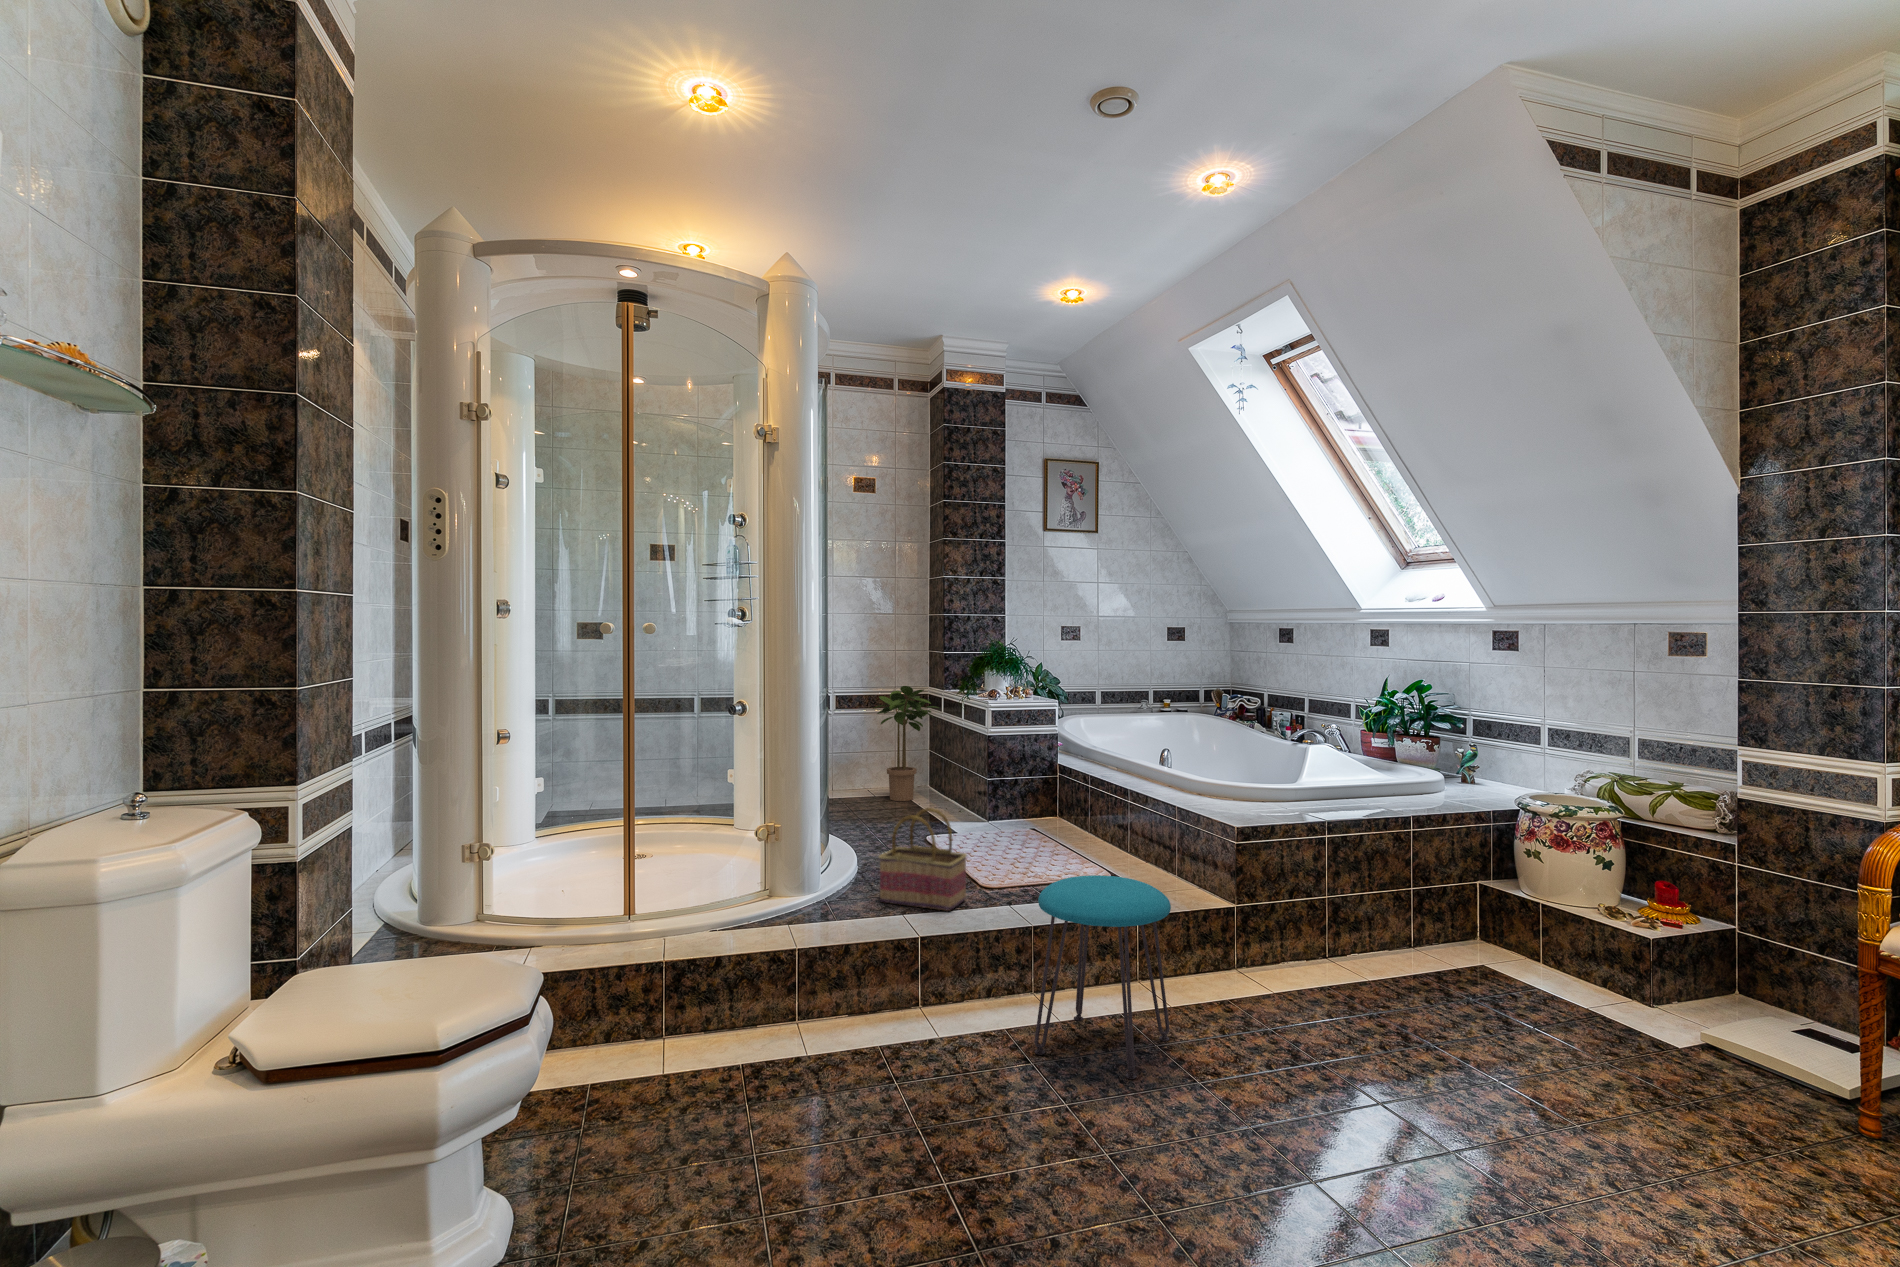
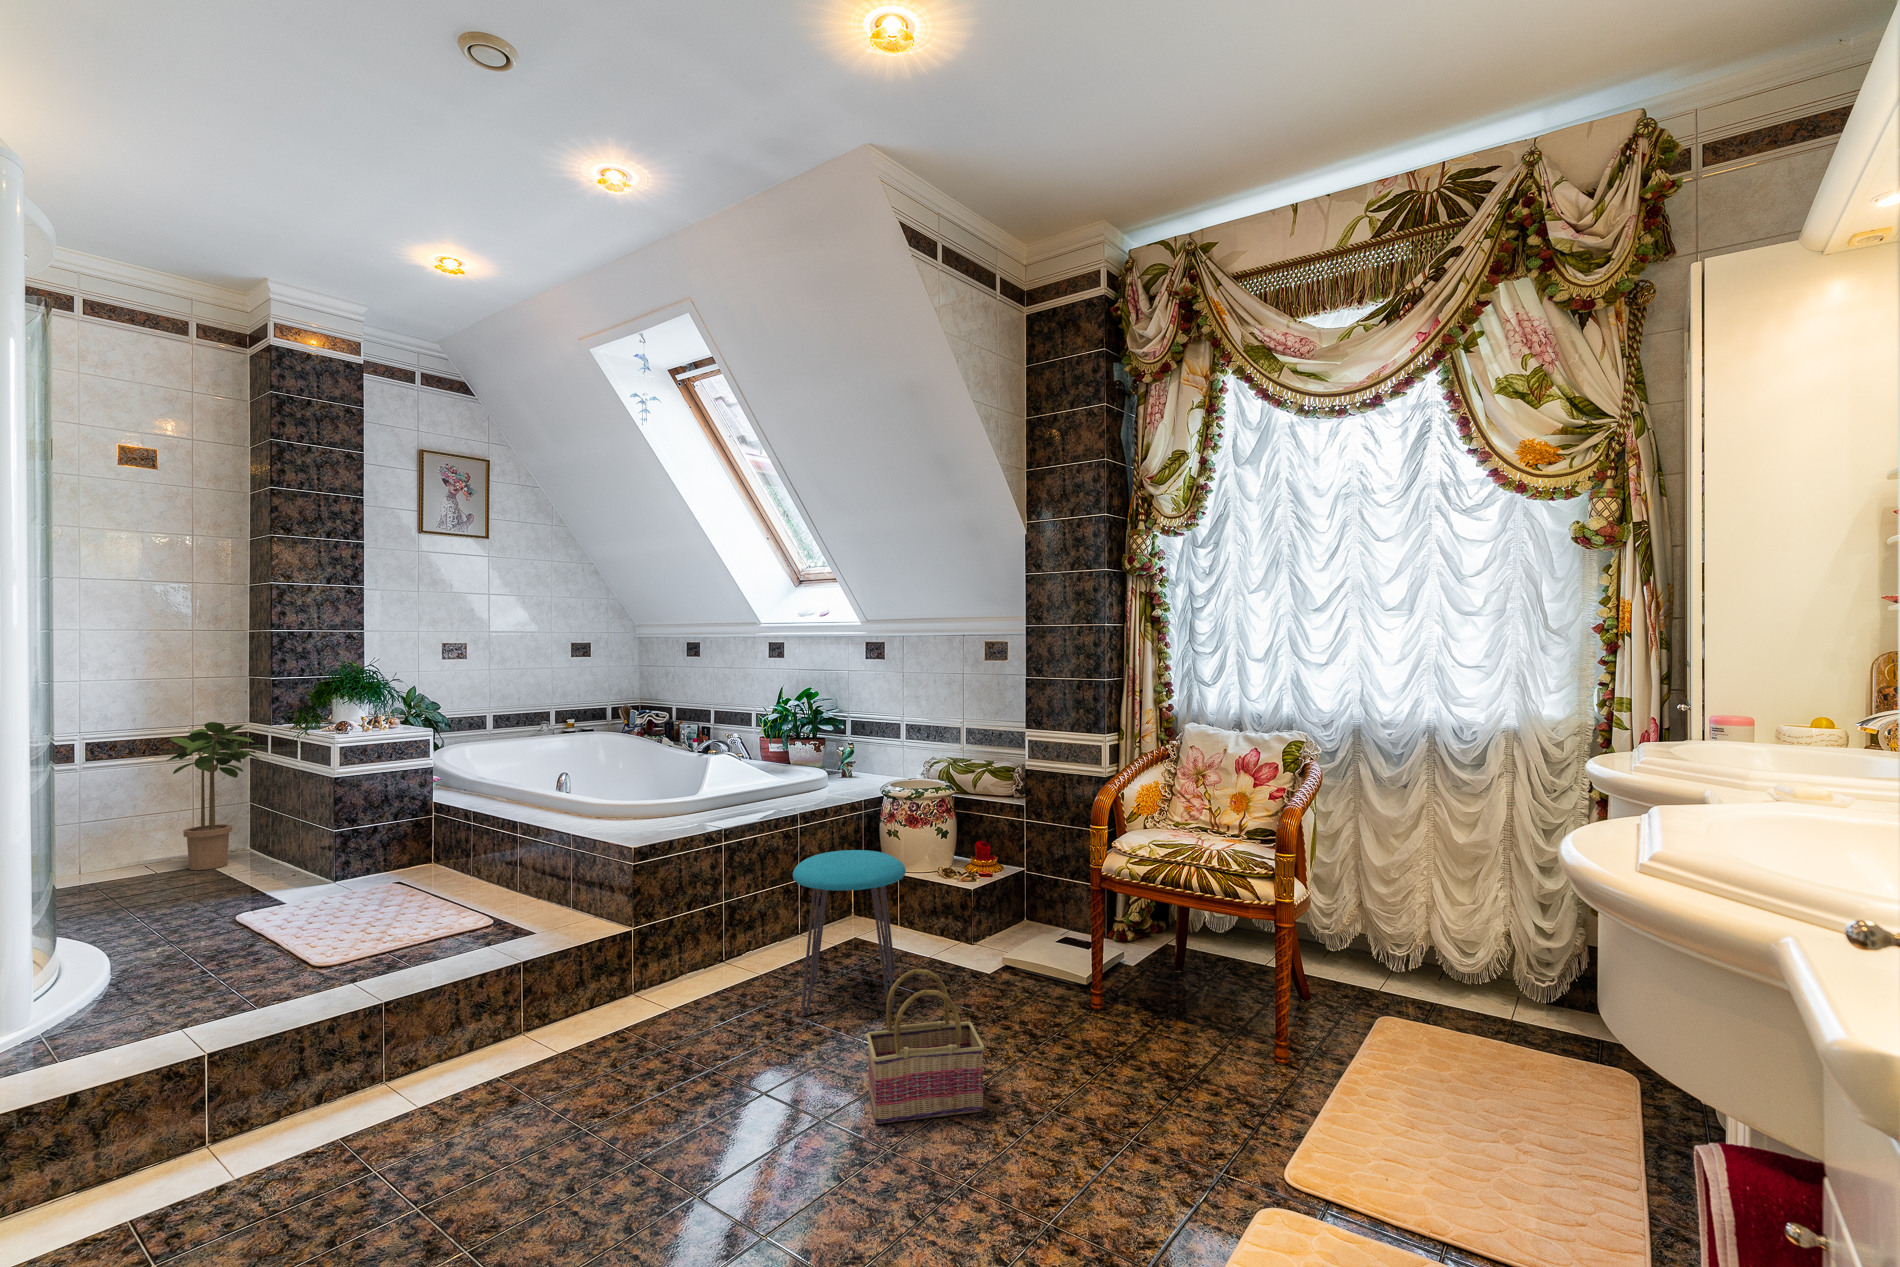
basket: present [879,808,967,911] -> present [866,969,984,1124]
stool: present [1034,875,1171,1079] -> present [793,850,906,1016]

